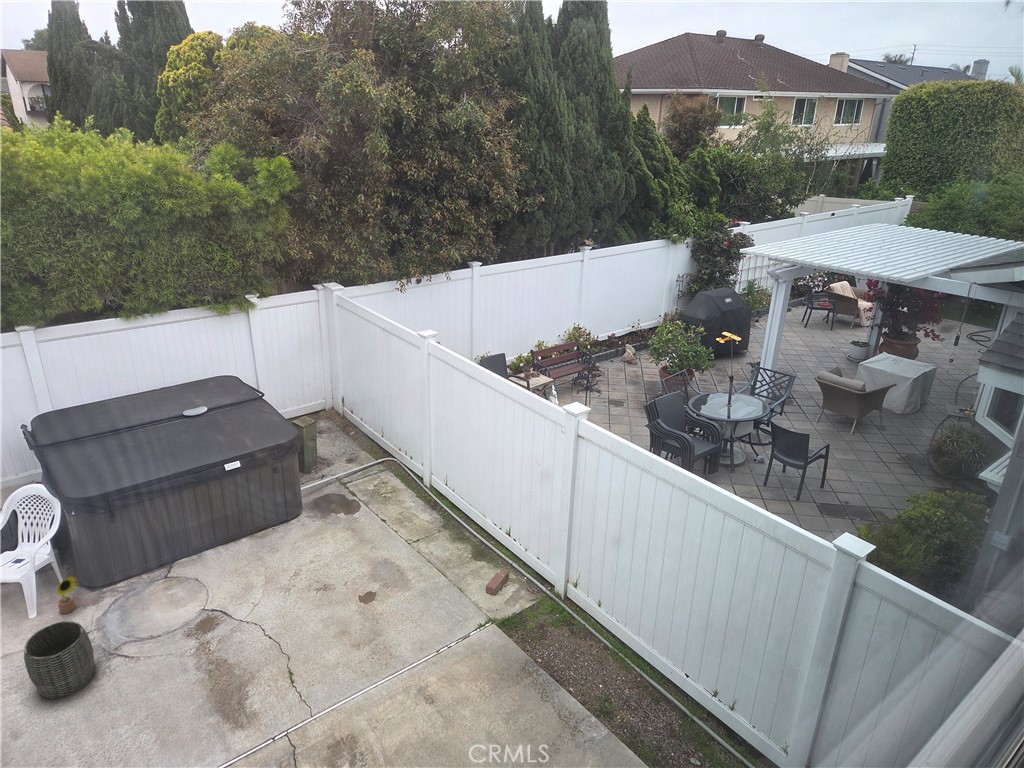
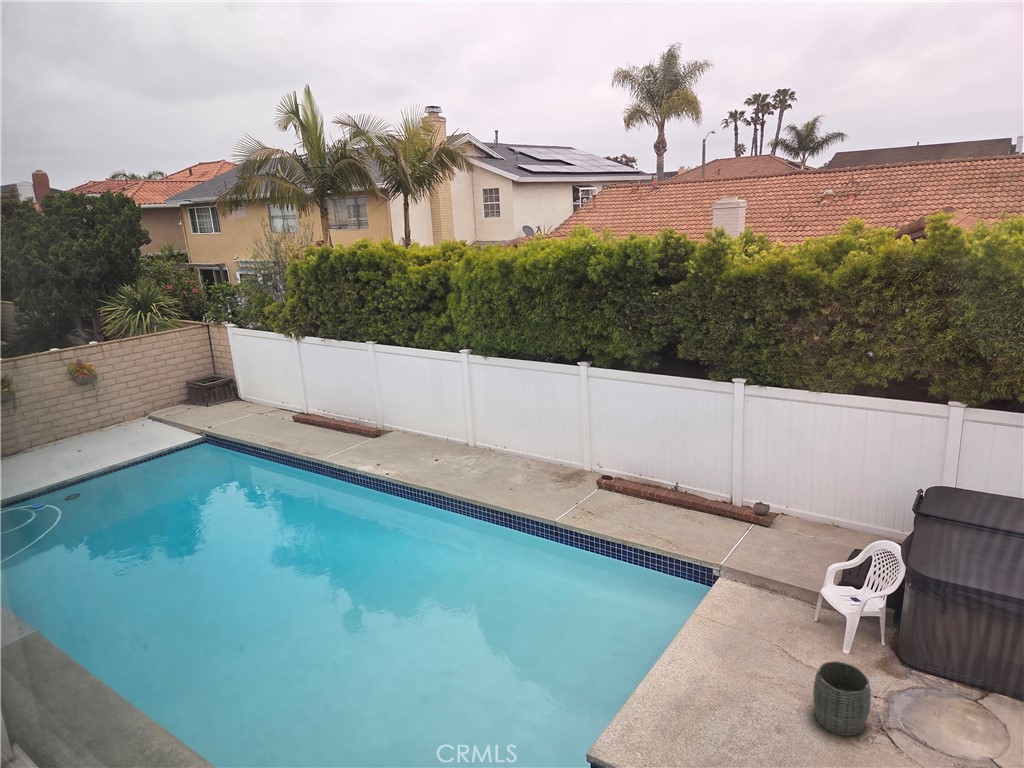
decorative plant: present [57,576,77,614] -> none [864,635,890,669]

